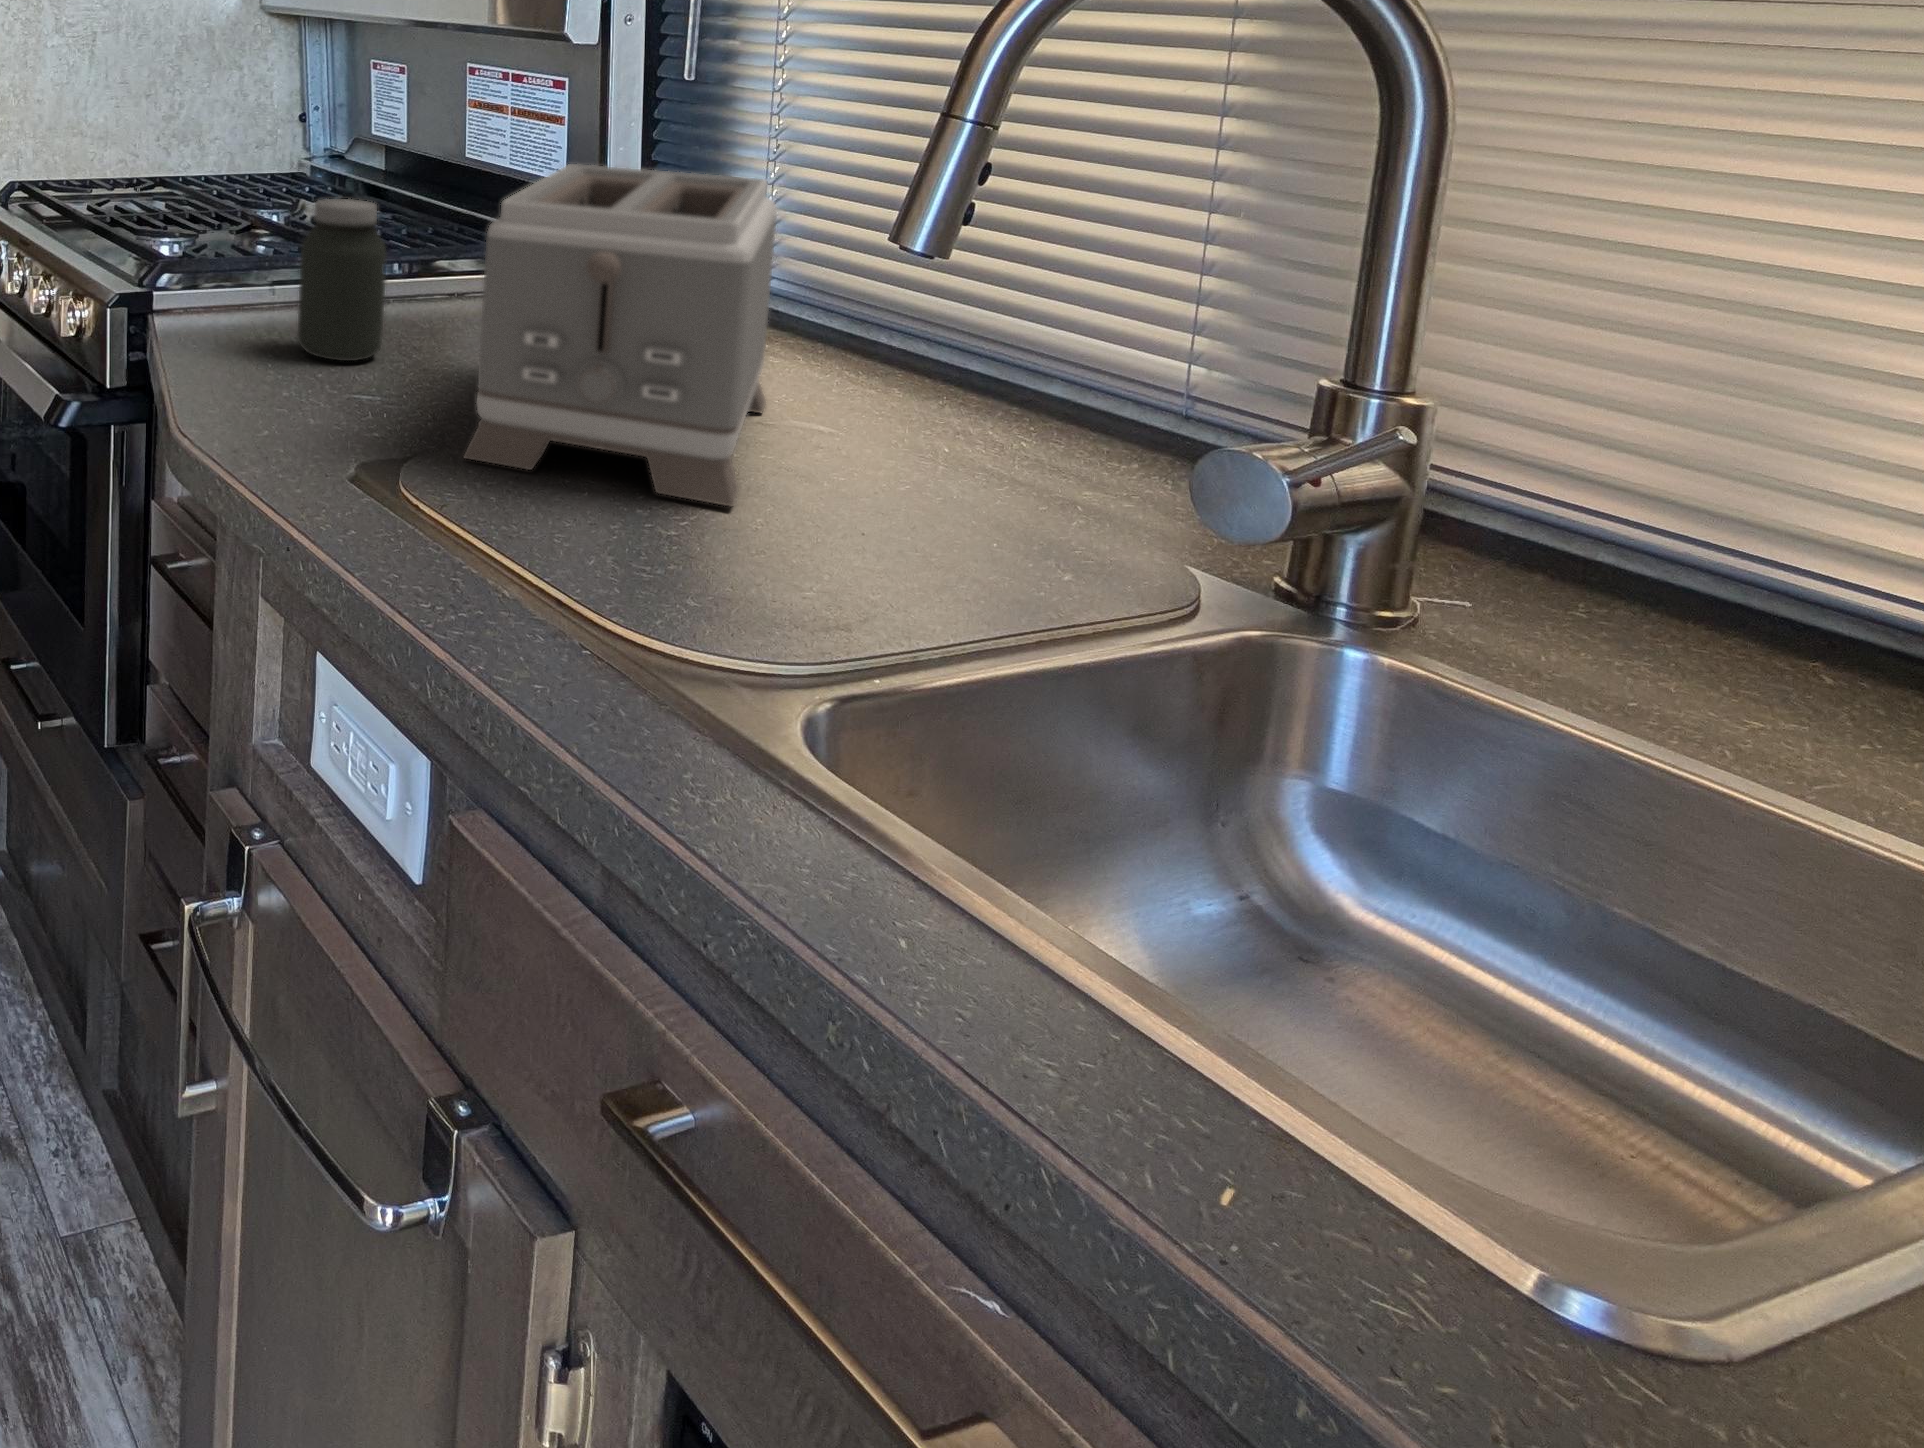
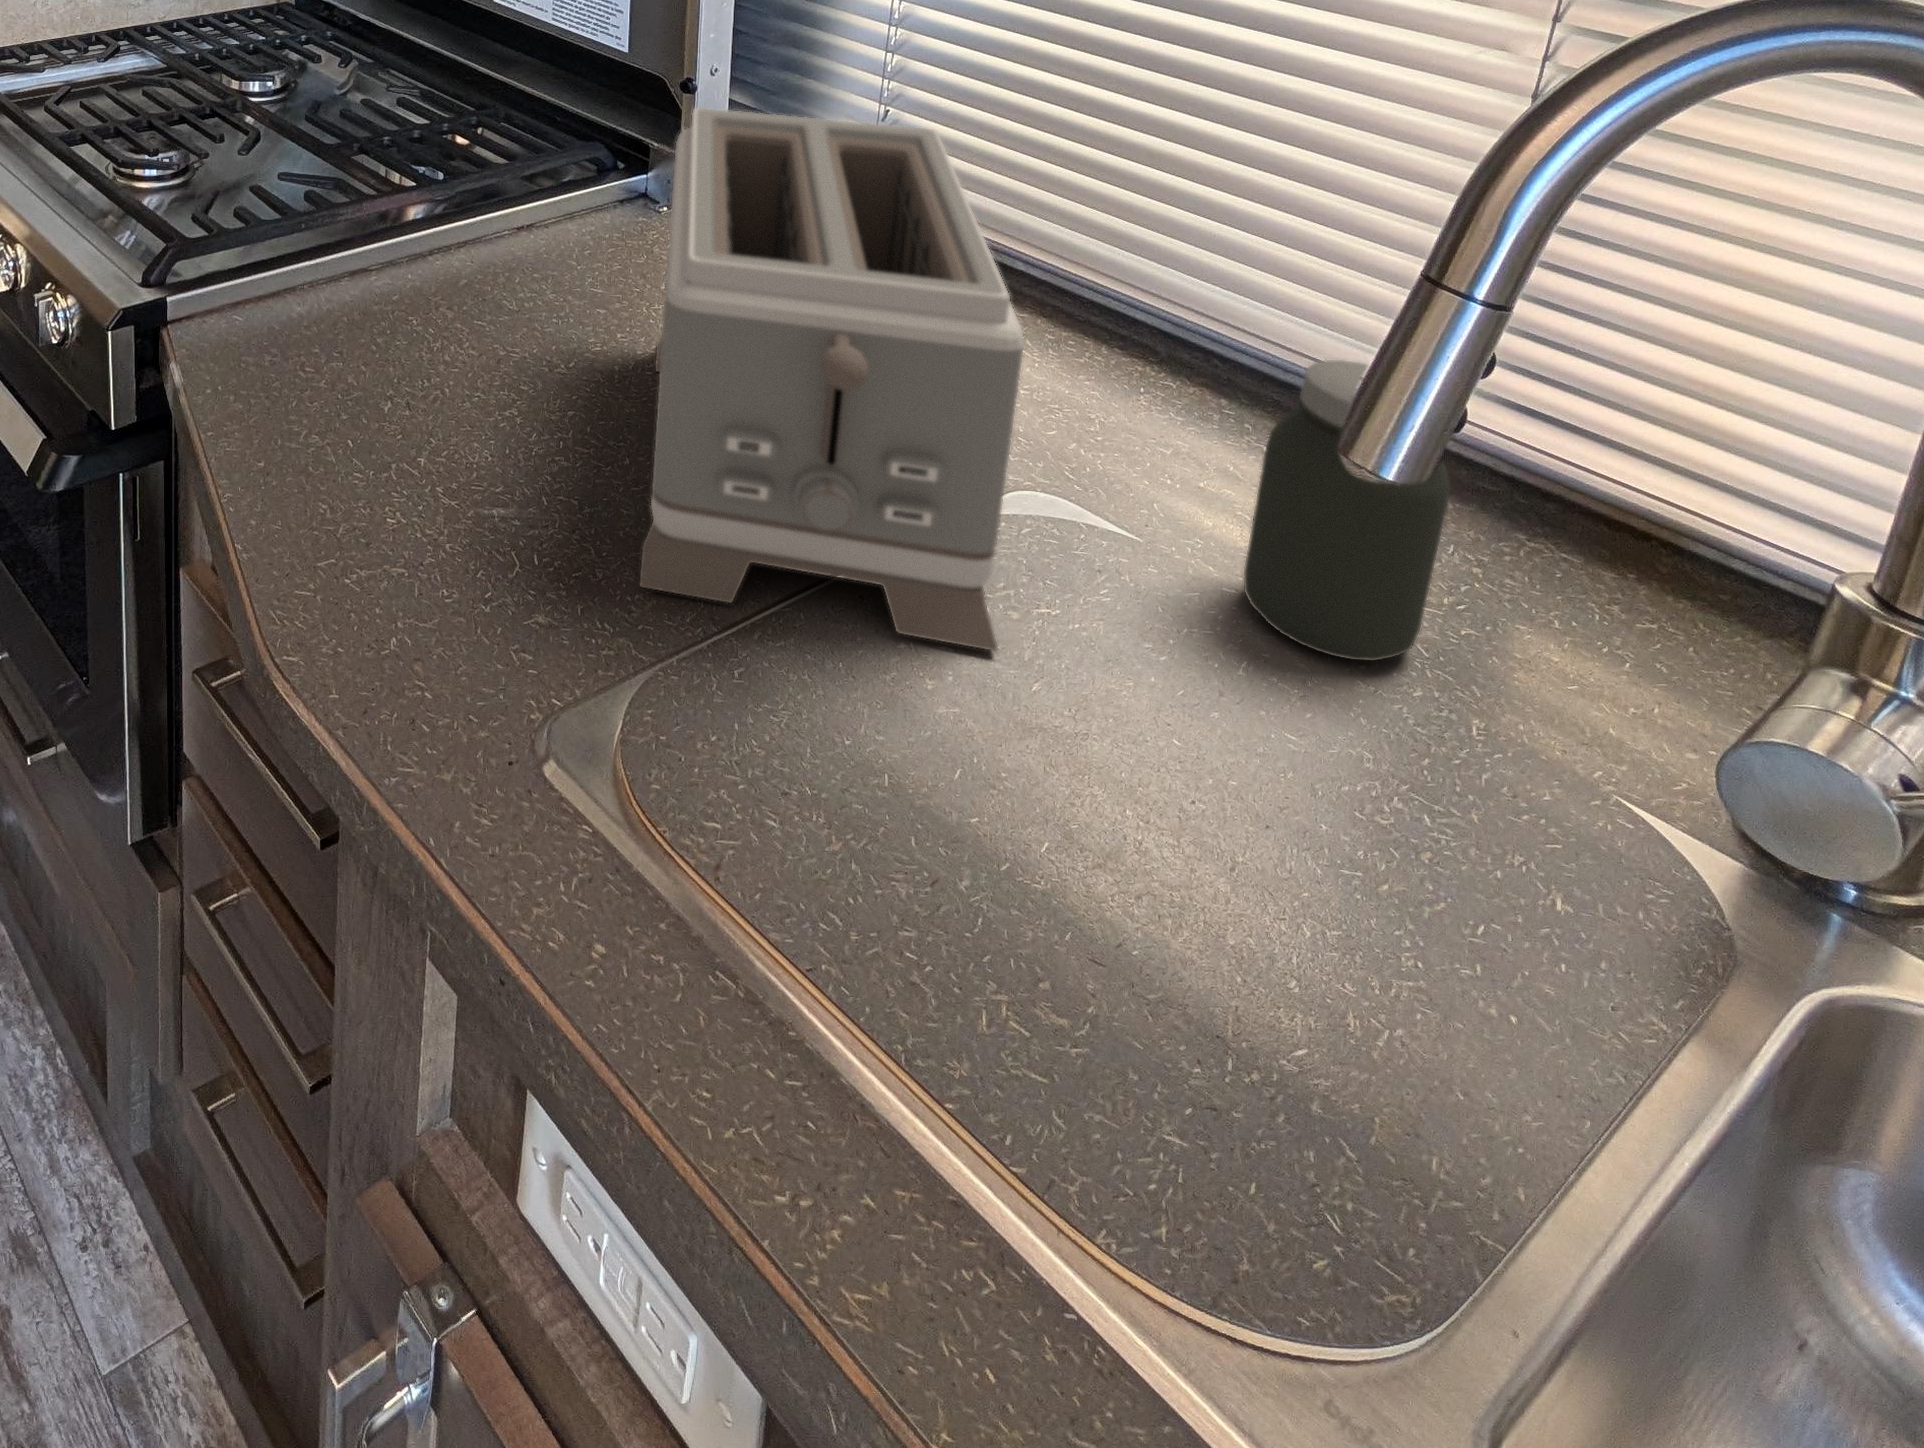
jar: present [298,199,387,361] -> present [1244,360,1450,661]

